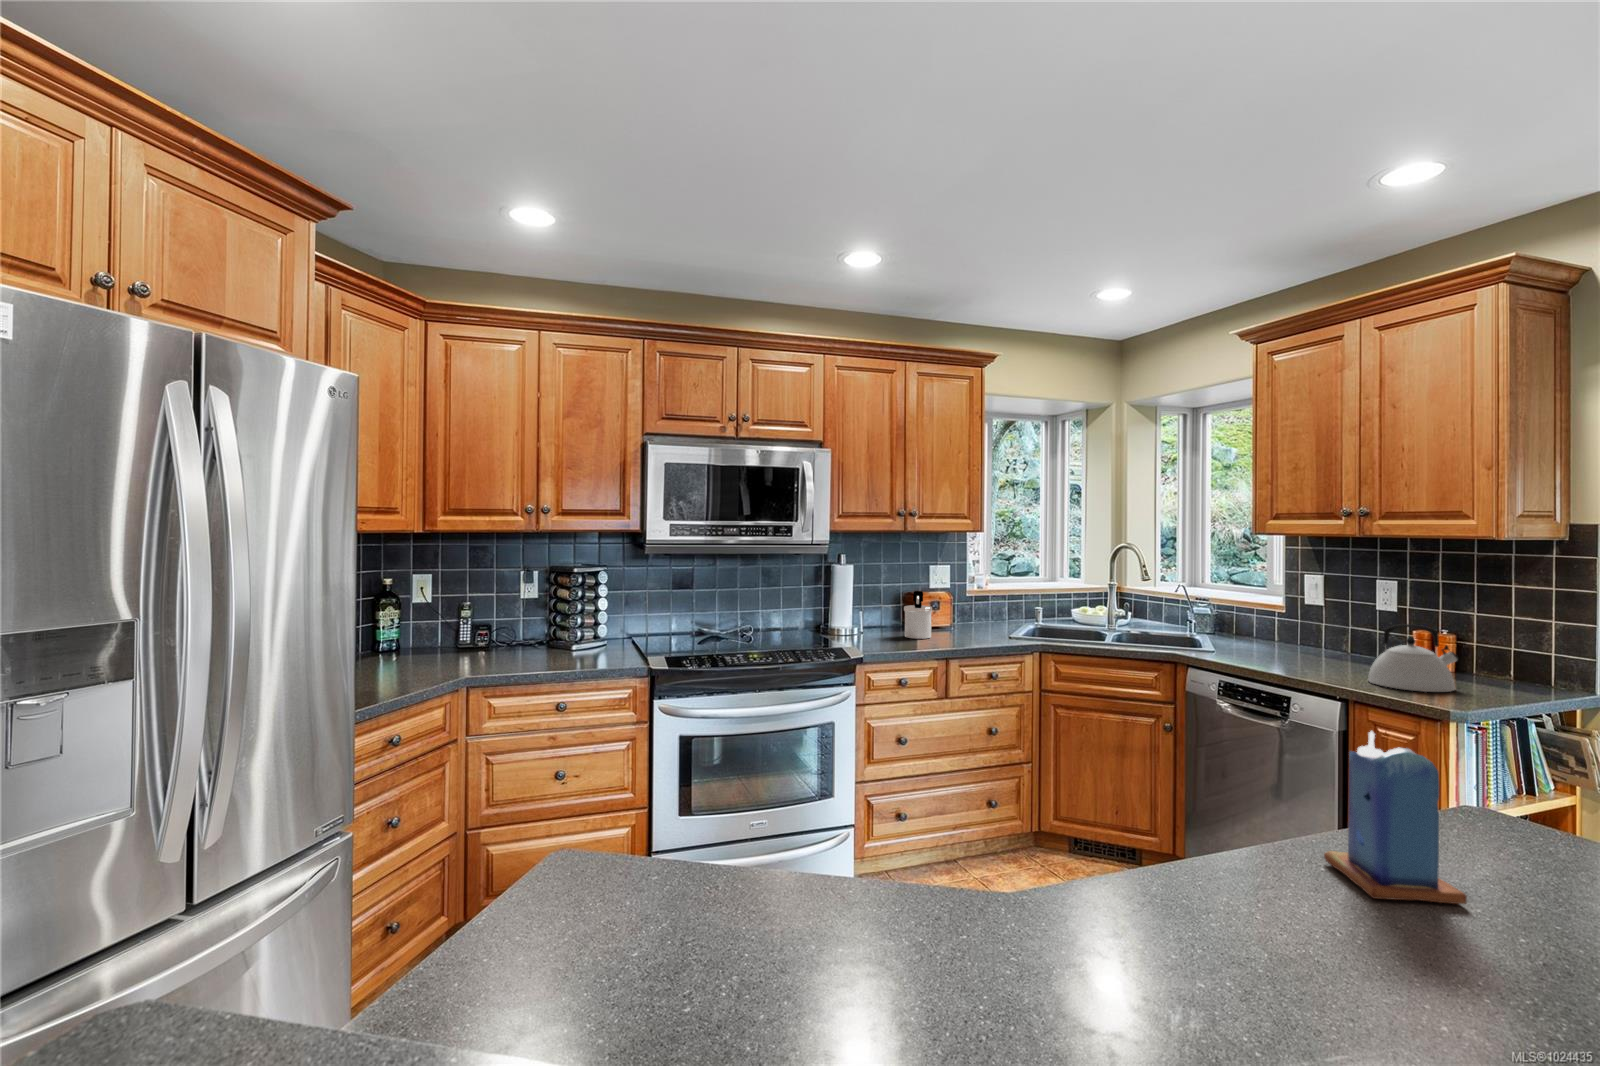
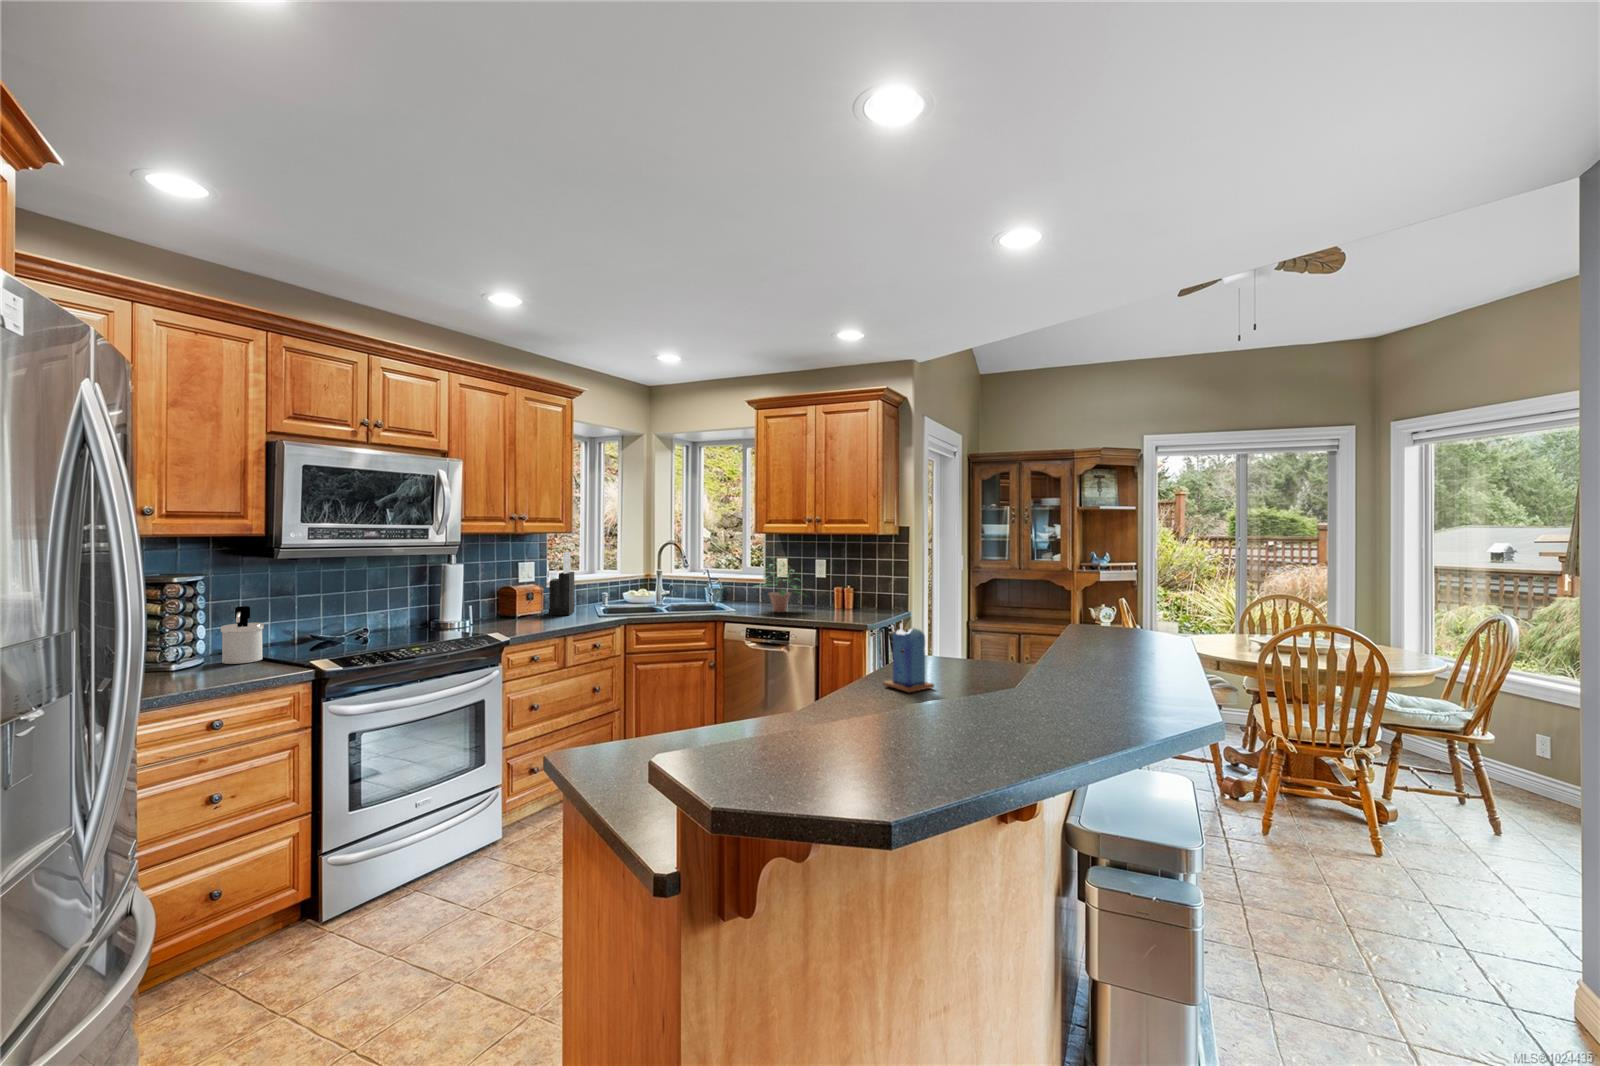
knife block: none [949,555,985,634] -> present [549,552,574,615]
potted plant: none [1232,572,1348,662] -> present [764,562,798,612]
soap dispenser: present [904,591,932,639] -> present [221,606,264,664]
kettle: present [1368,624,1458,692] -> none [825,583,863,619]

